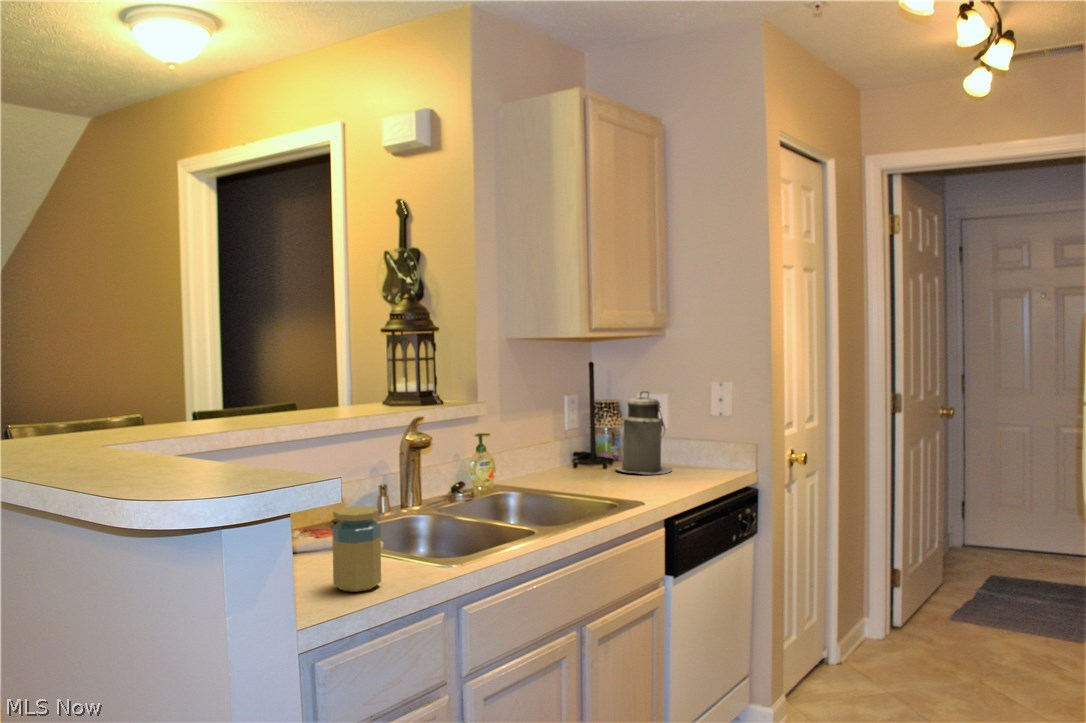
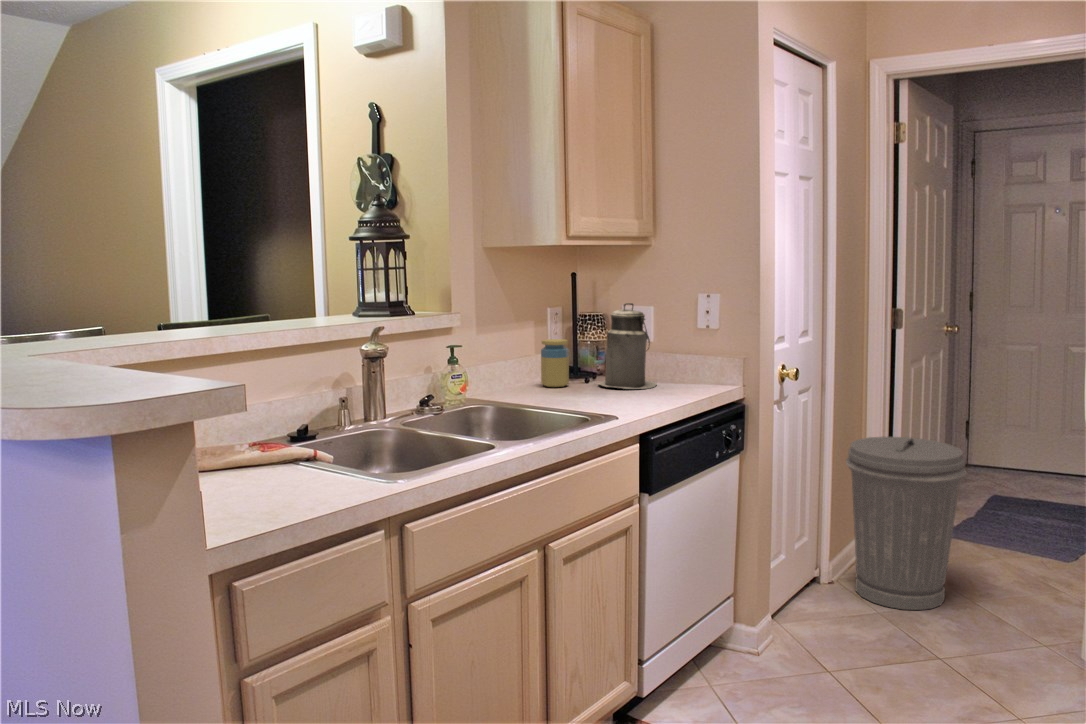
jar: present [332,506,381,592] -> present [541,339,569,387]
trash can: none [852,519,970,692] -> present [846,437,967,610]

